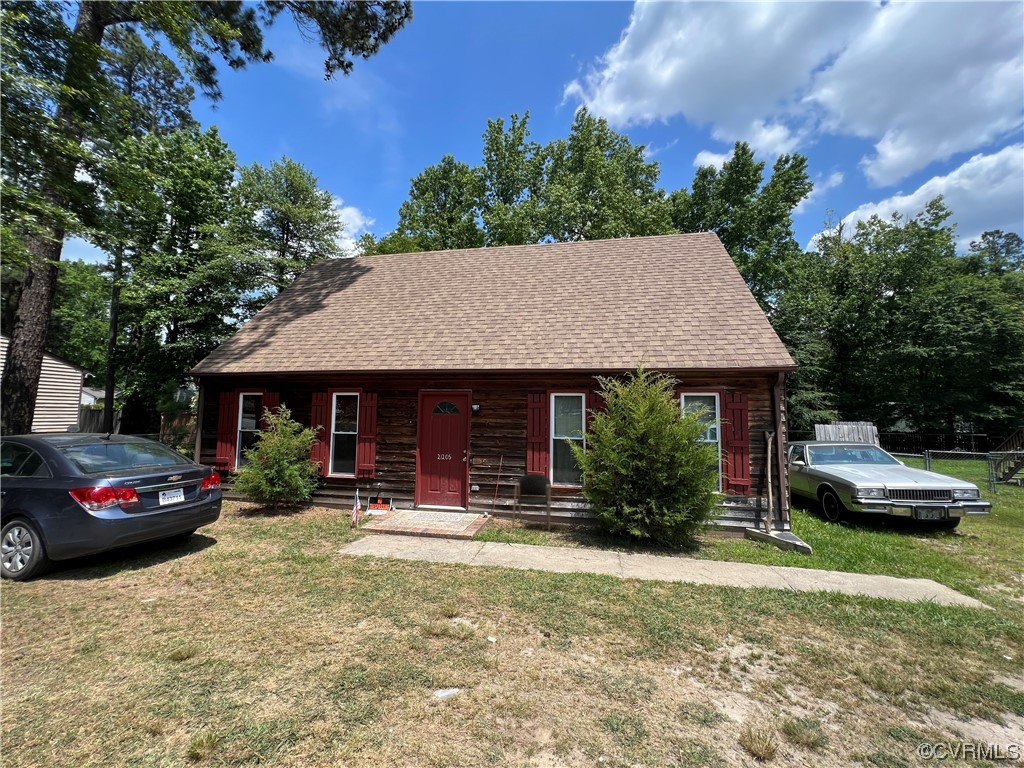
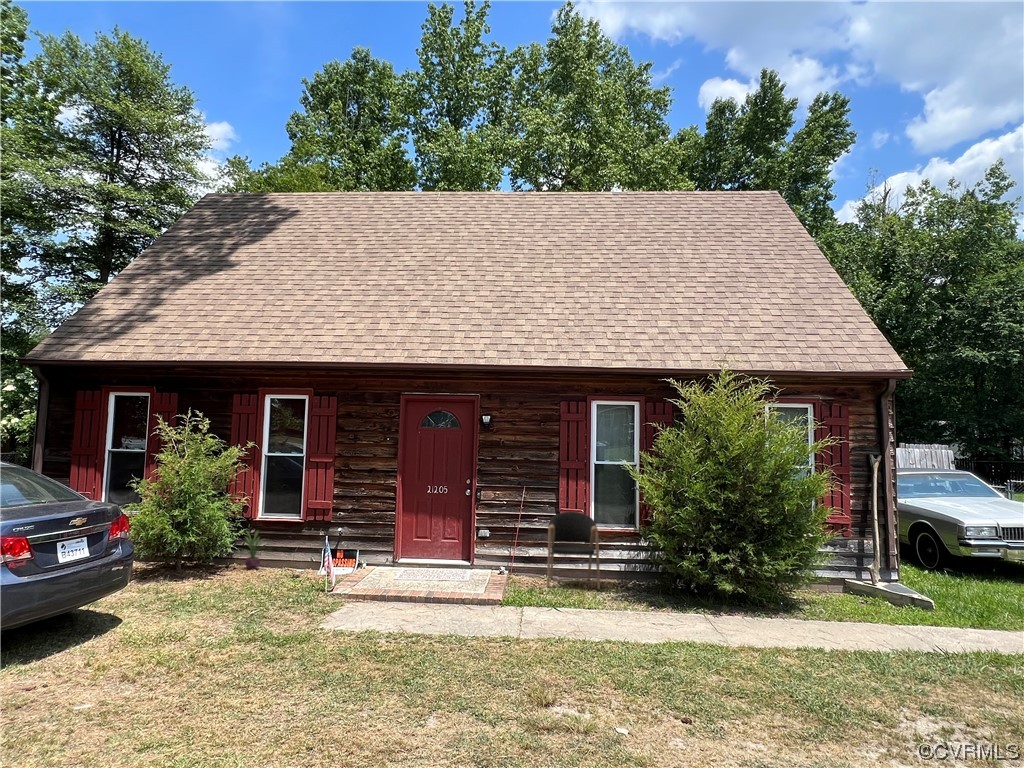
decorative plant: none [308,484,338,510] -> present [245,530,260,569]

